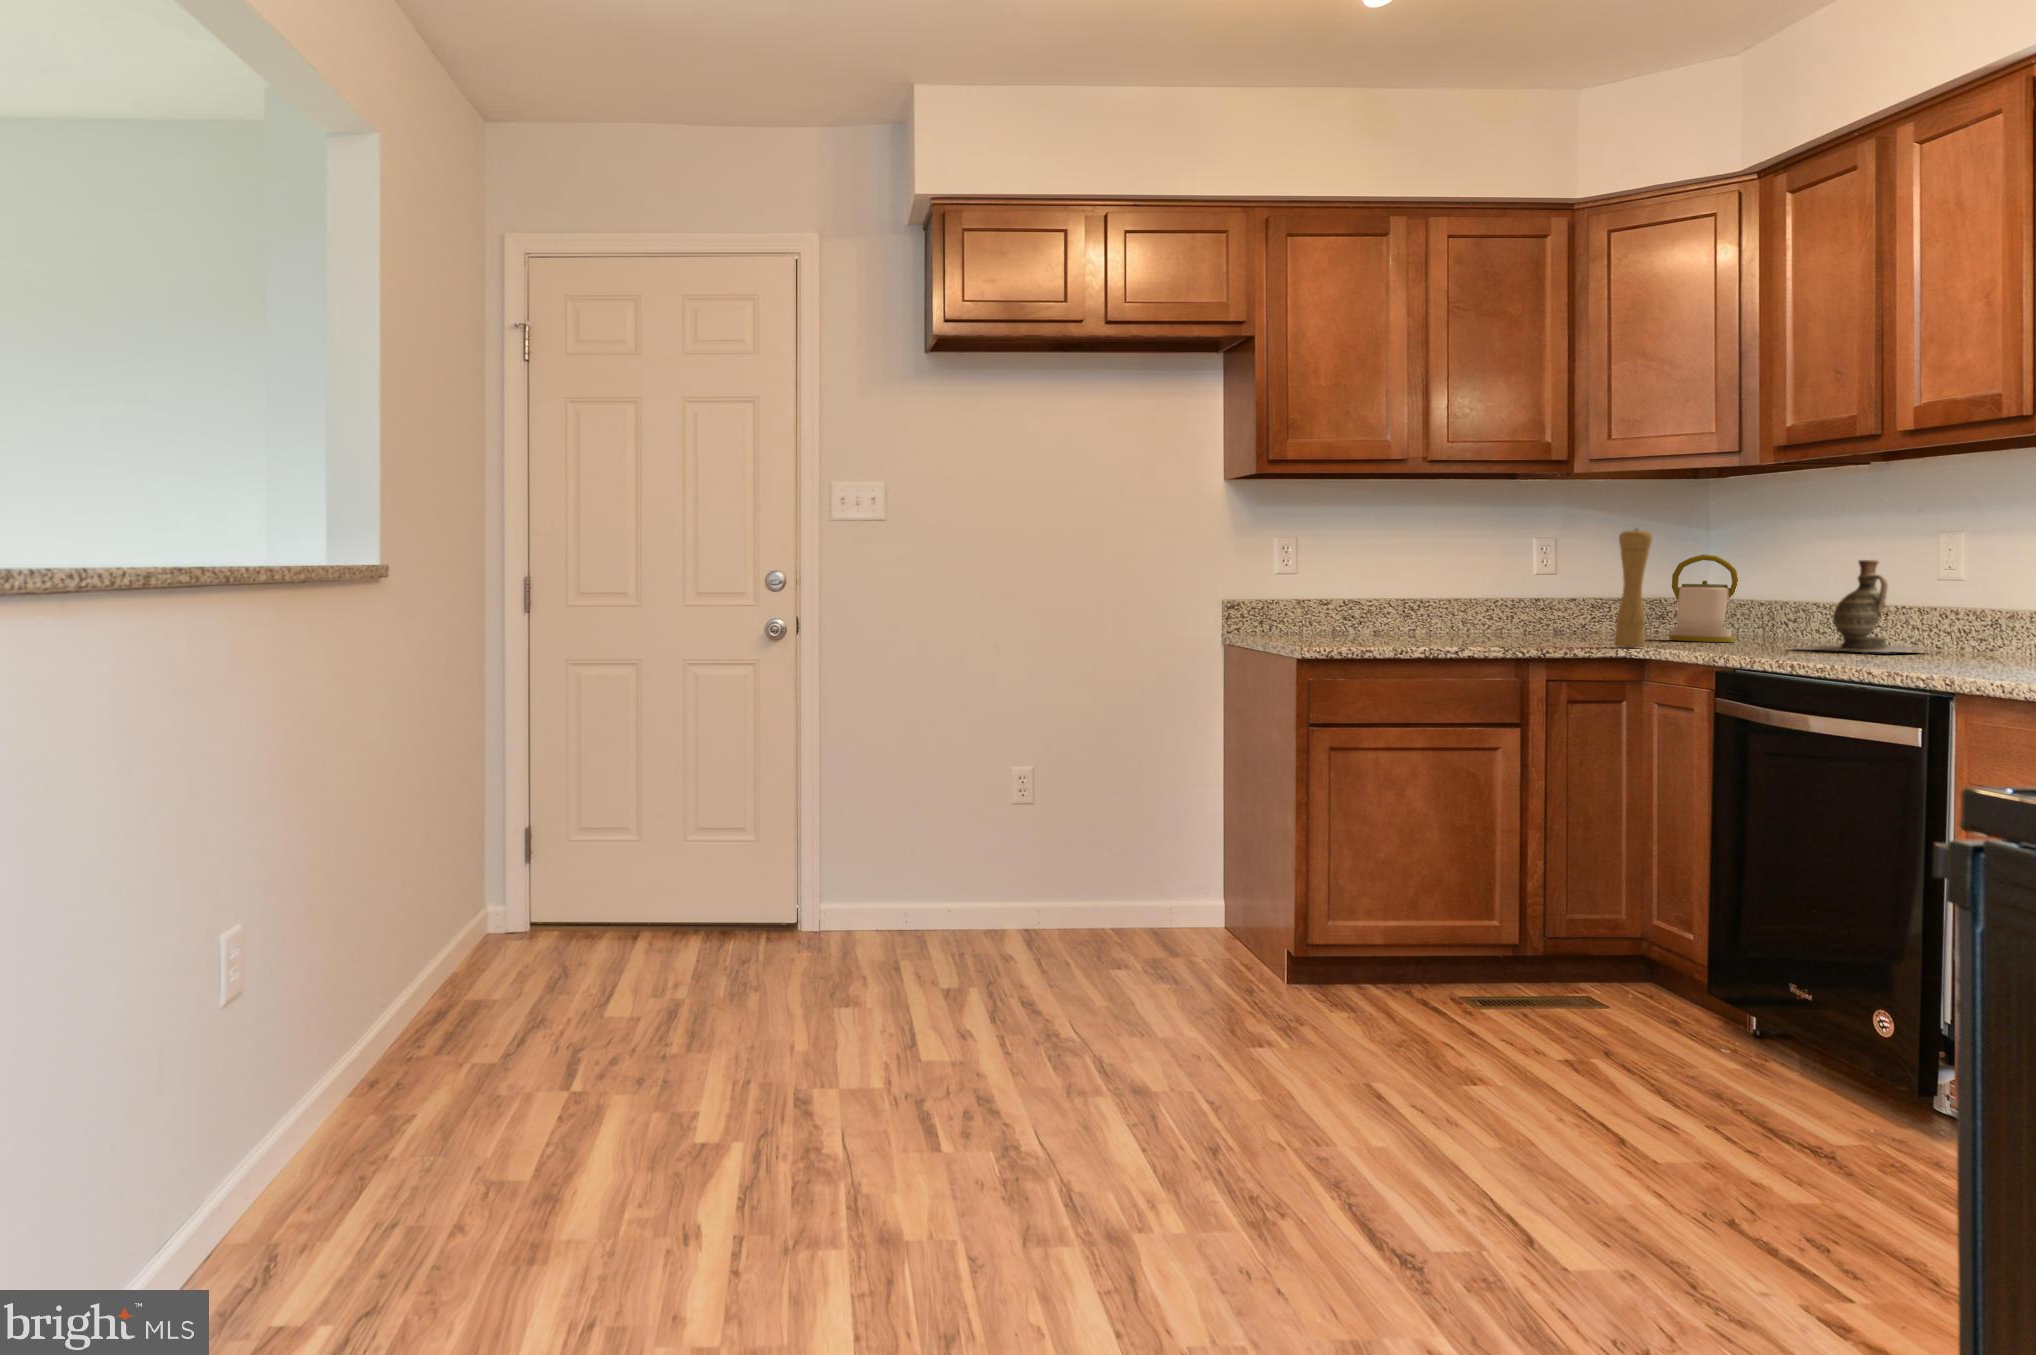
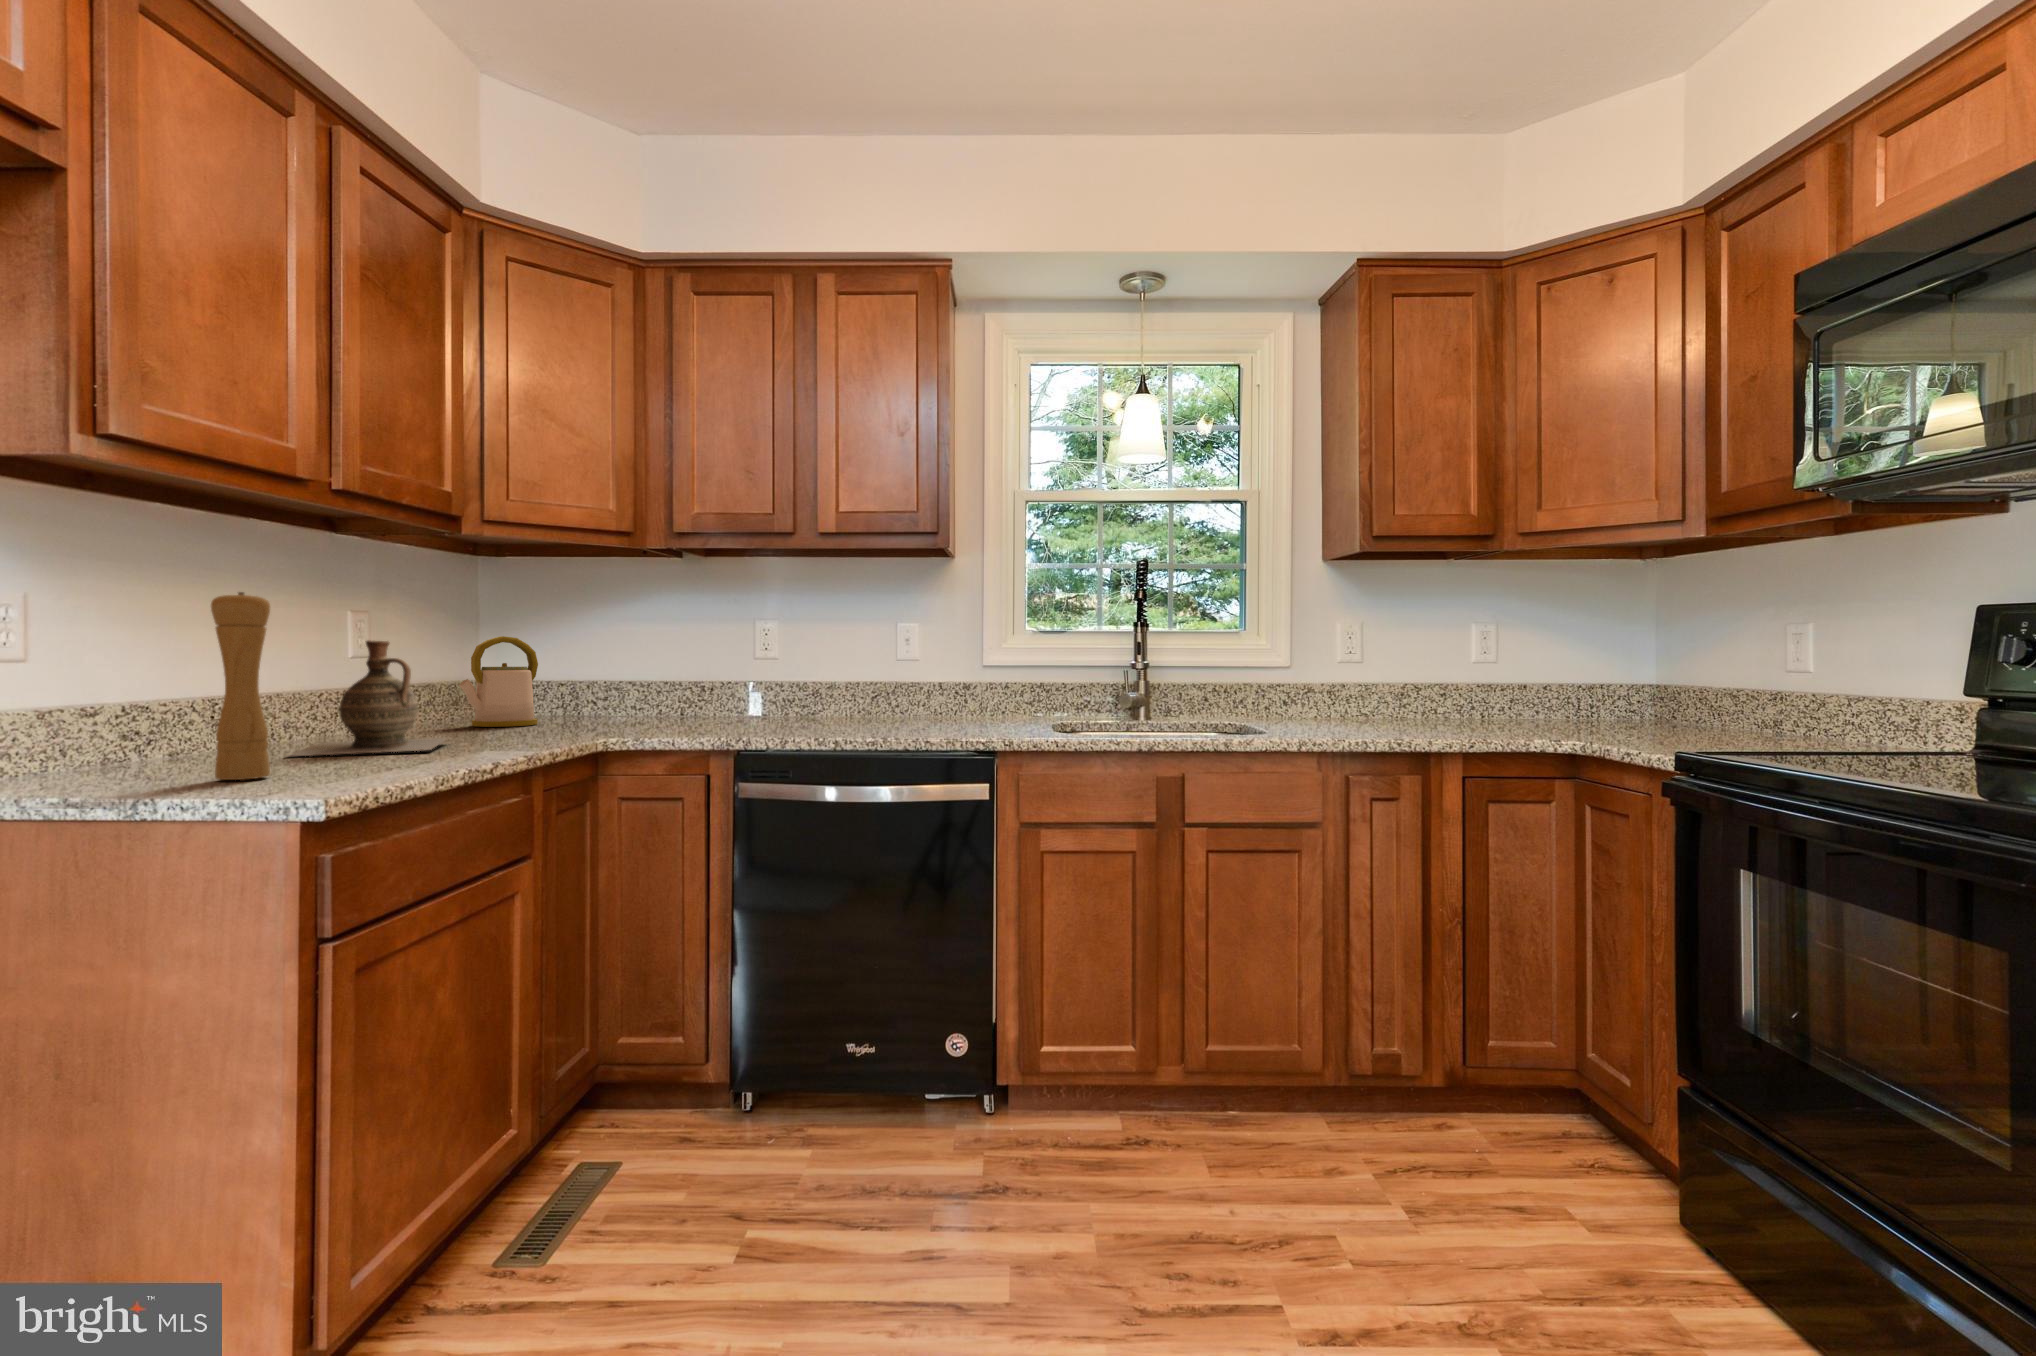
pepper mill: present [1614,529,1652,647] -> present [211,592,270,780]
ceramic jug: present [1797,560,1924,652] -> present [288,641,447,757]

